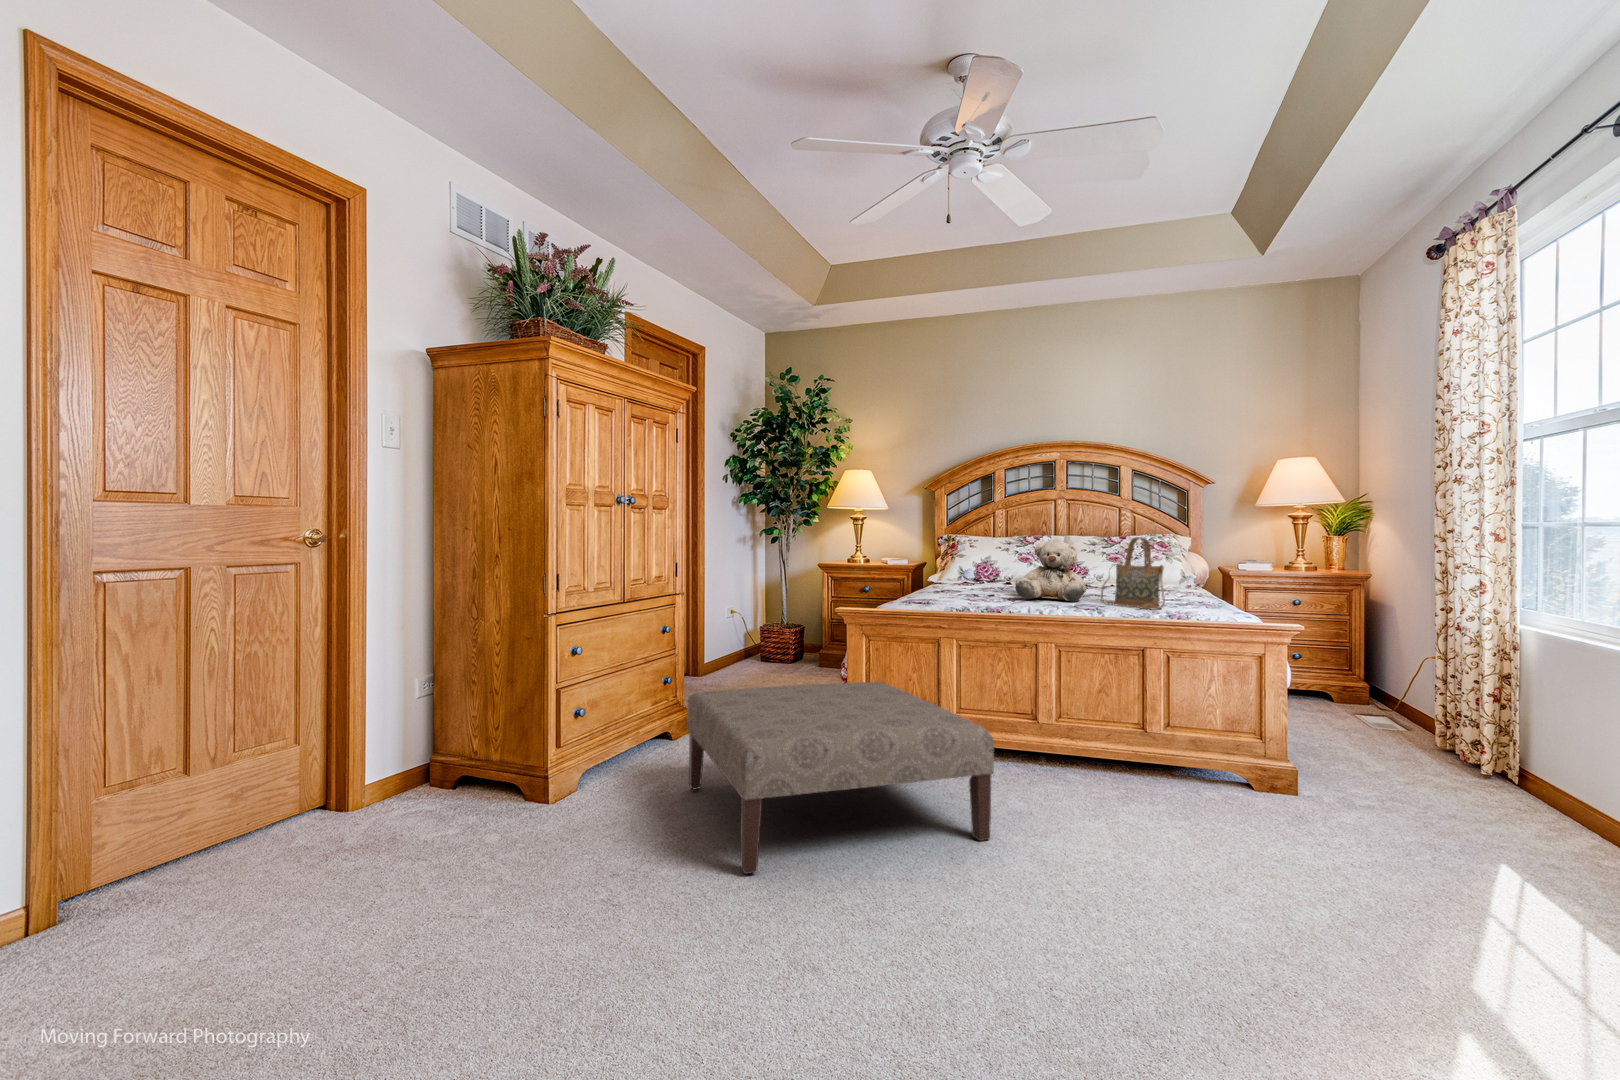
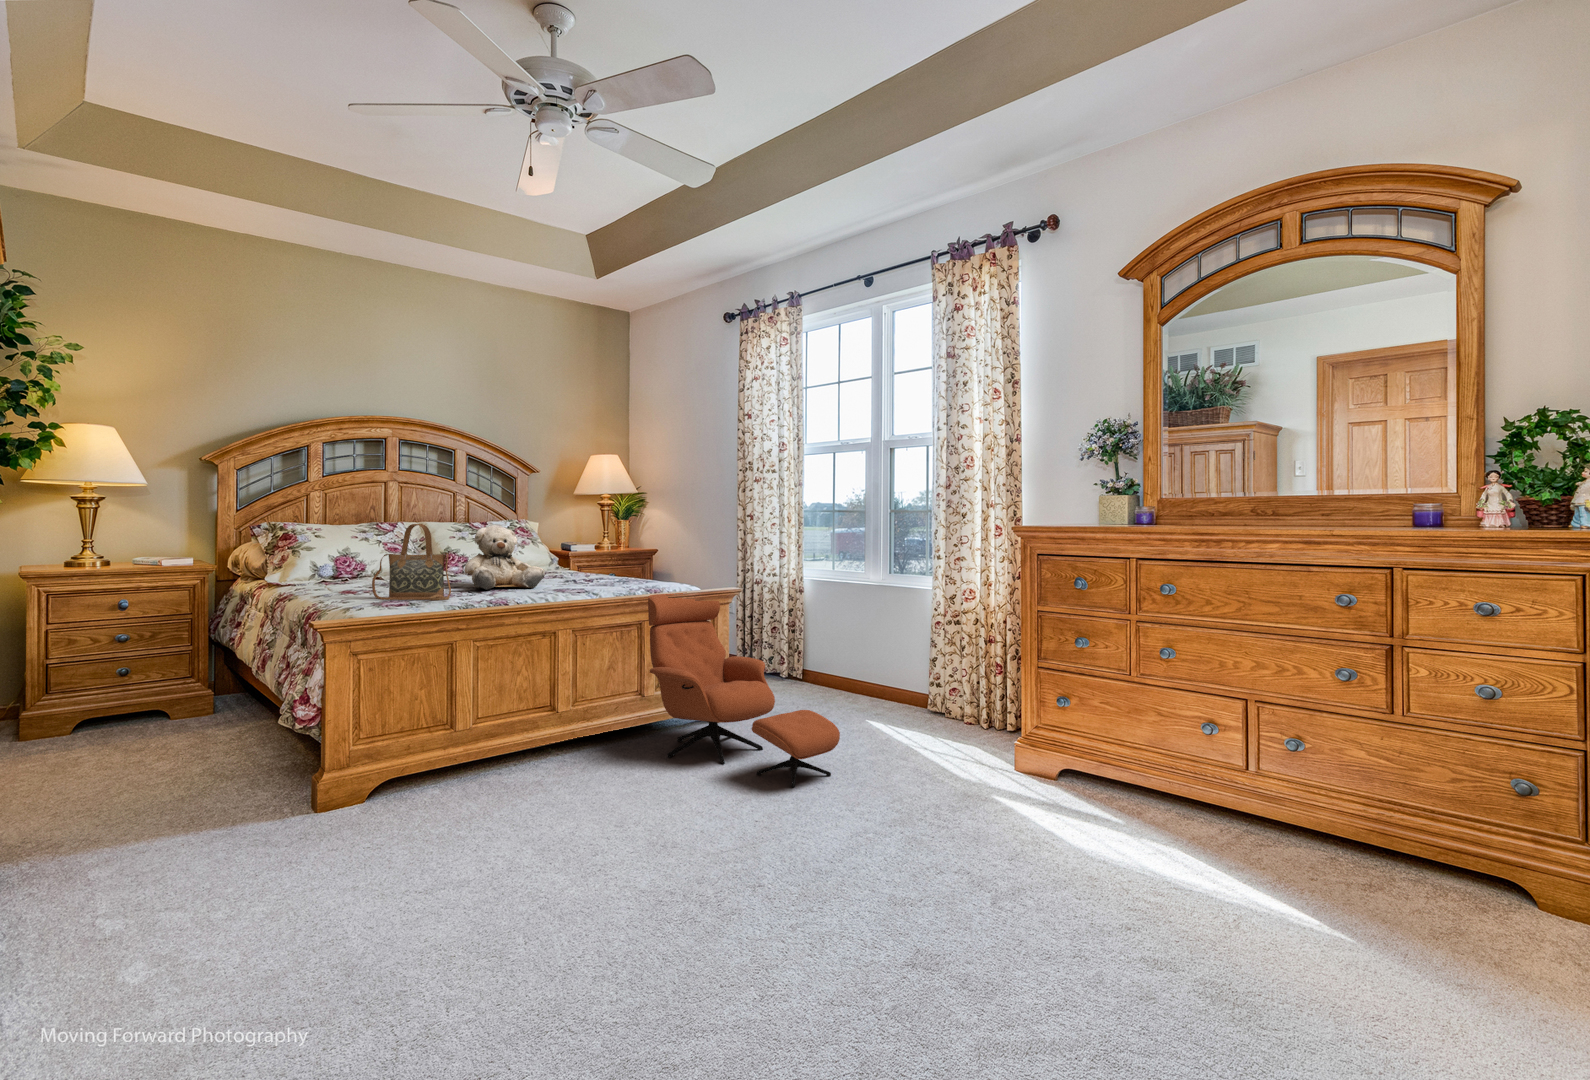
handbag: present [1101,537,1165,610] -> present [372,524,451,601]
lounge chair: none [1118,619,1272,883] -> present [648,592,840,787]
ottoman: present [687,681,994,874] -> none [209,703,662,963]

